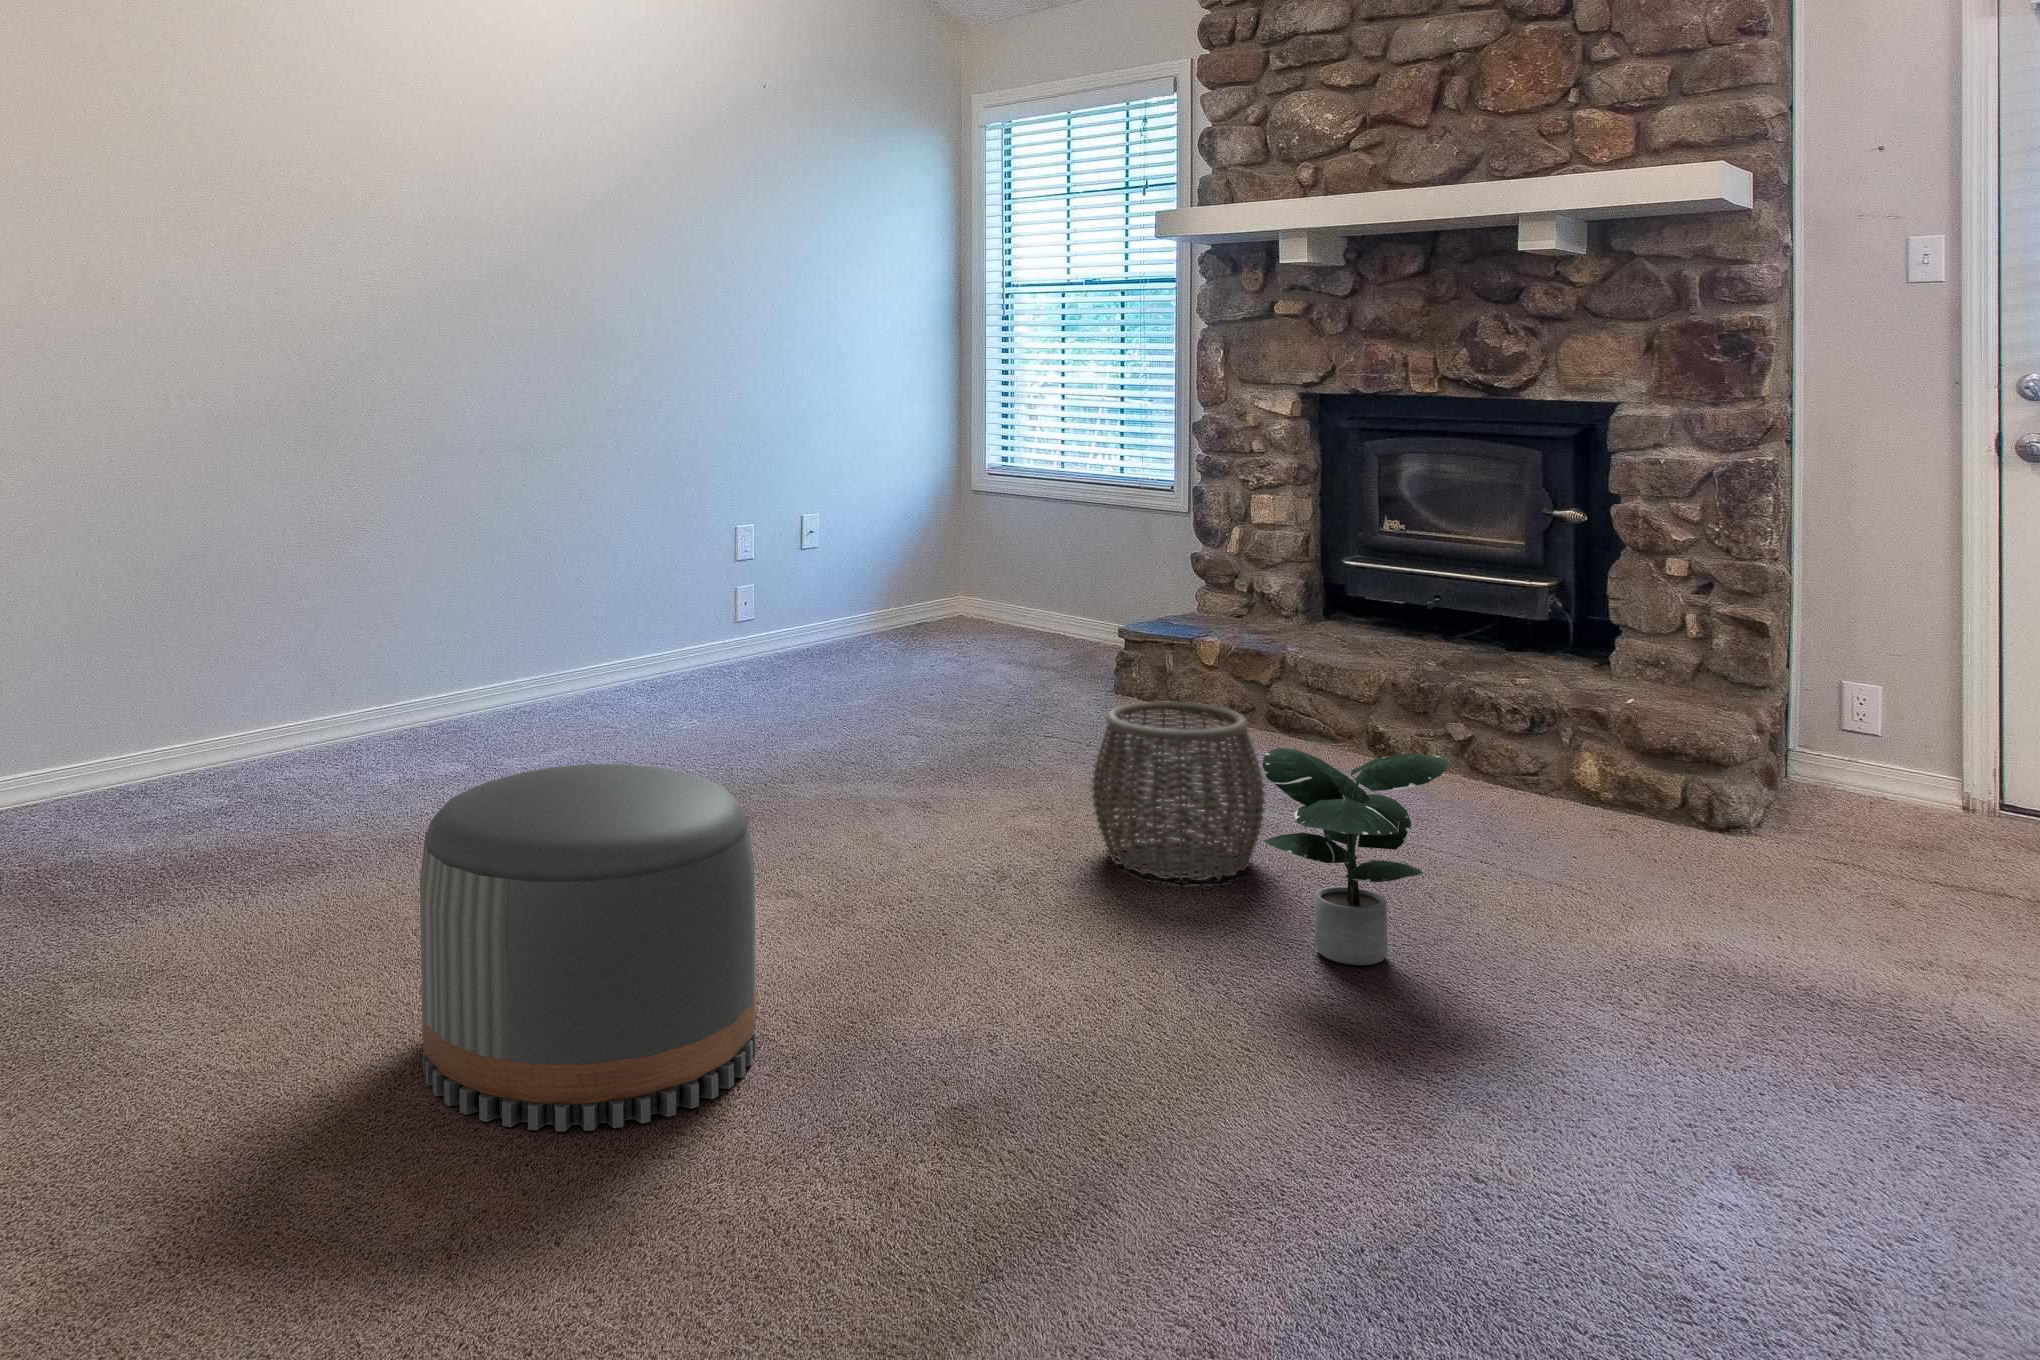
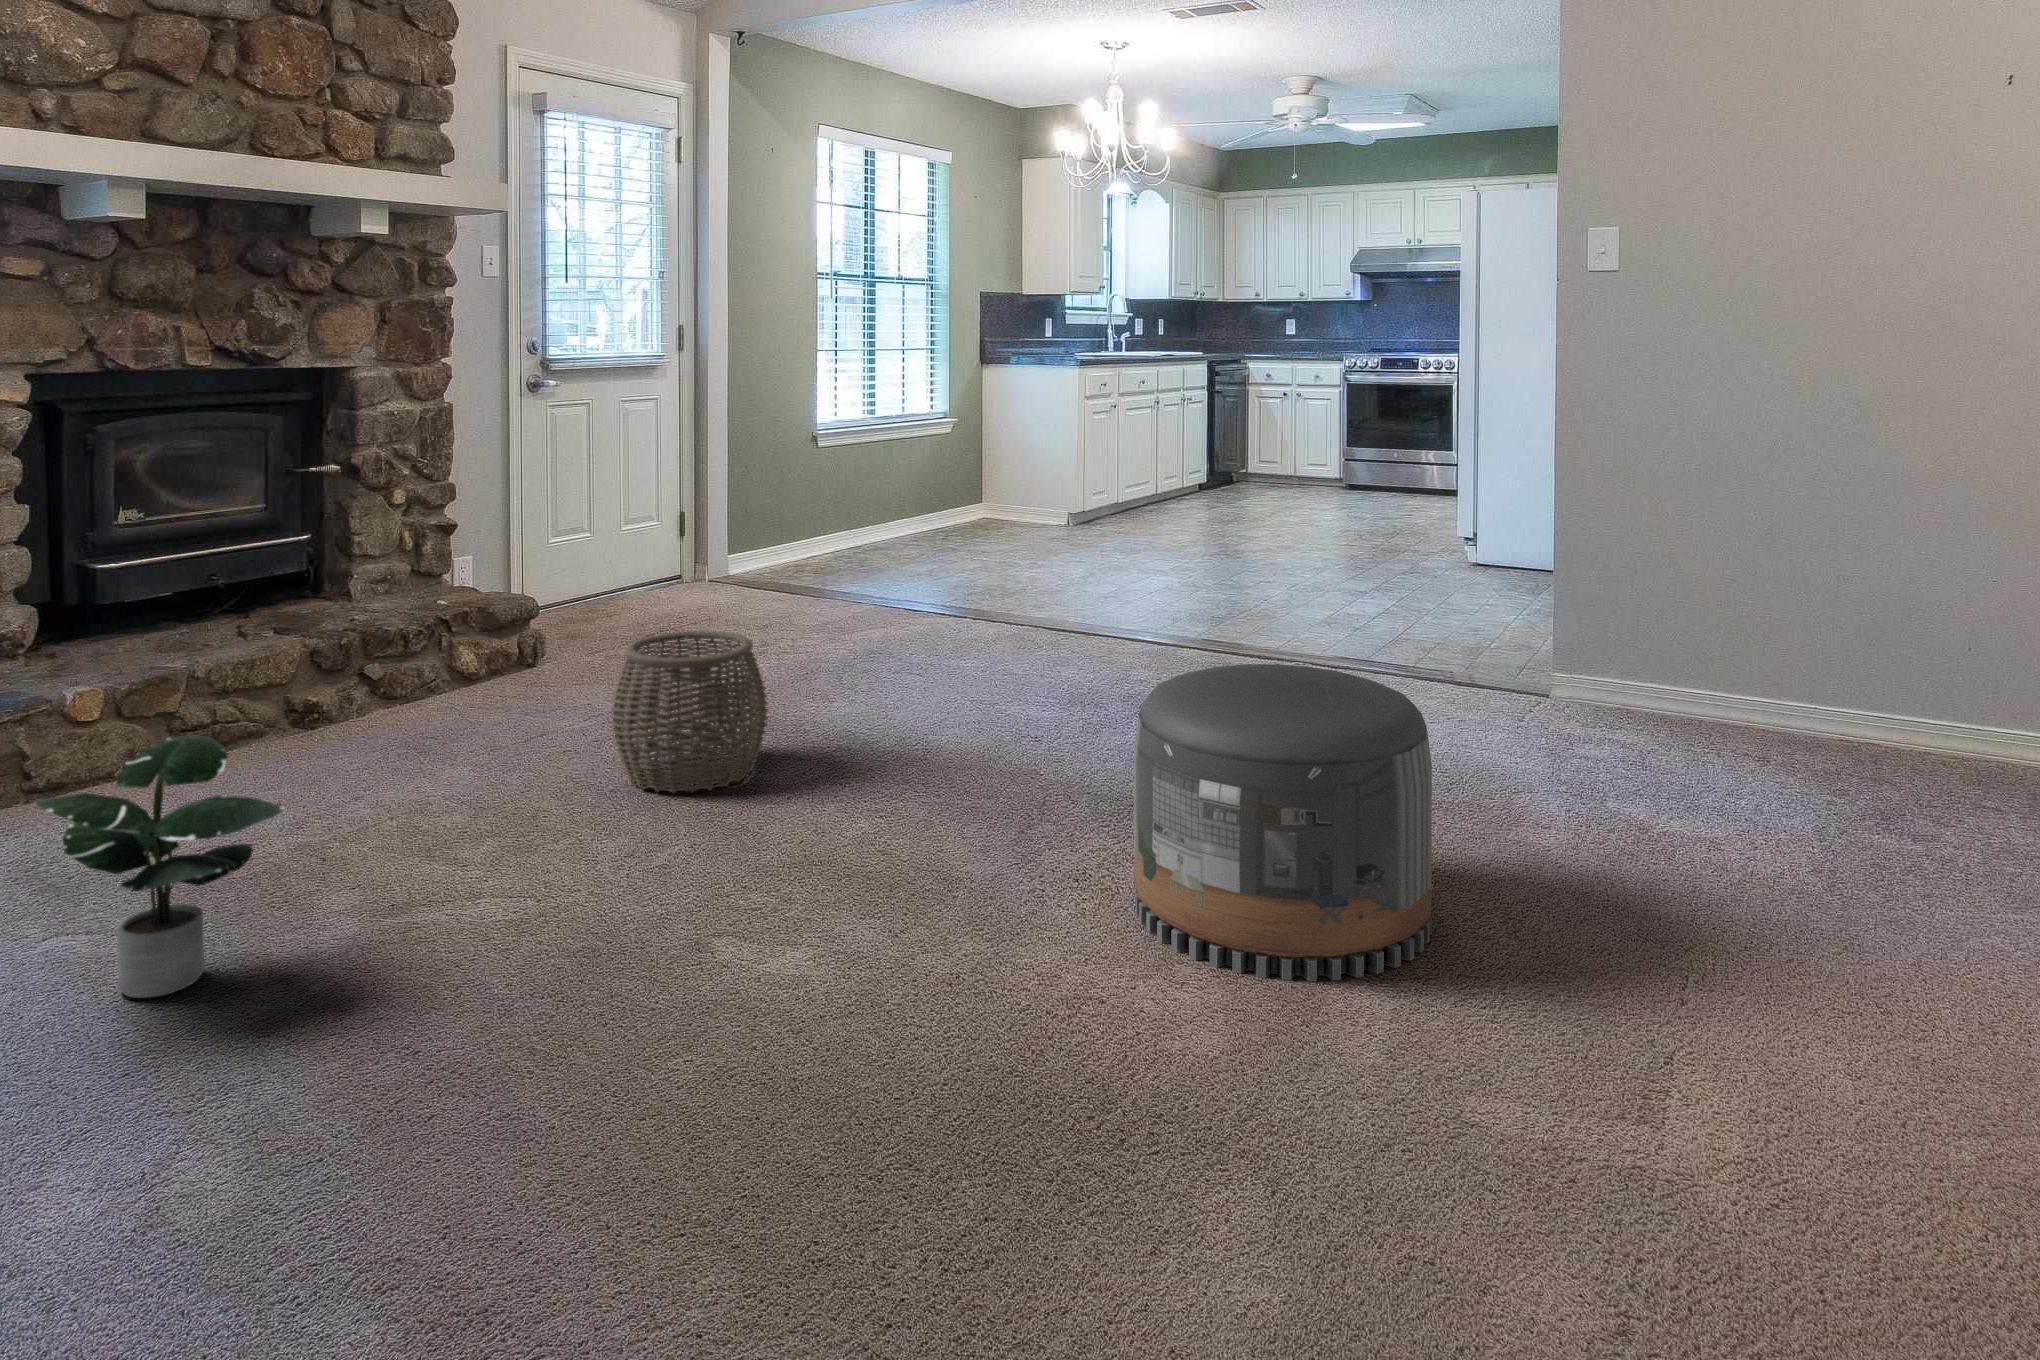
potted plant: present [1262,748,1449,965] -> present [34,735,284,998]

